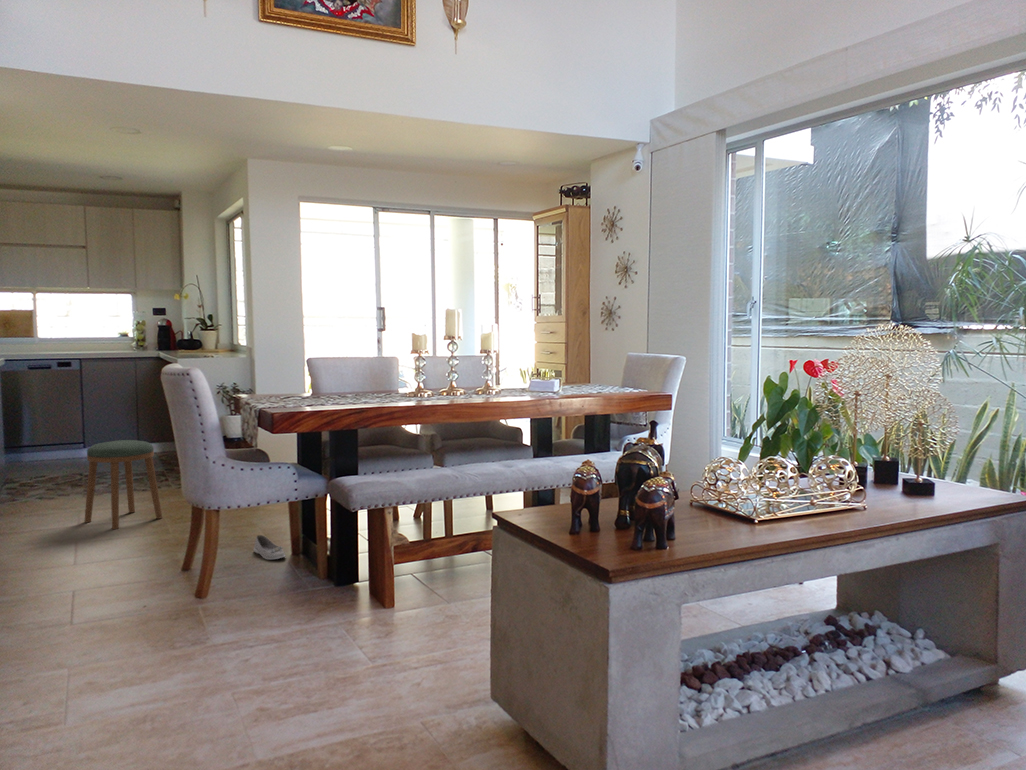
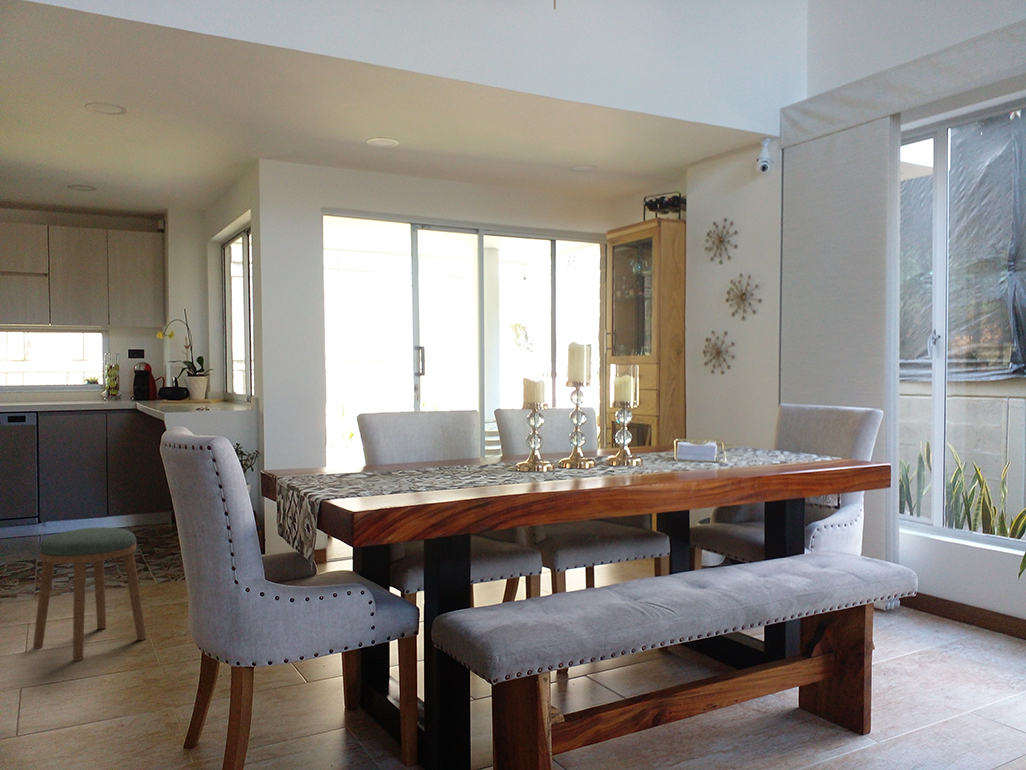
shoe: present [254,535,286,560] -> none [290,678,343,721]

